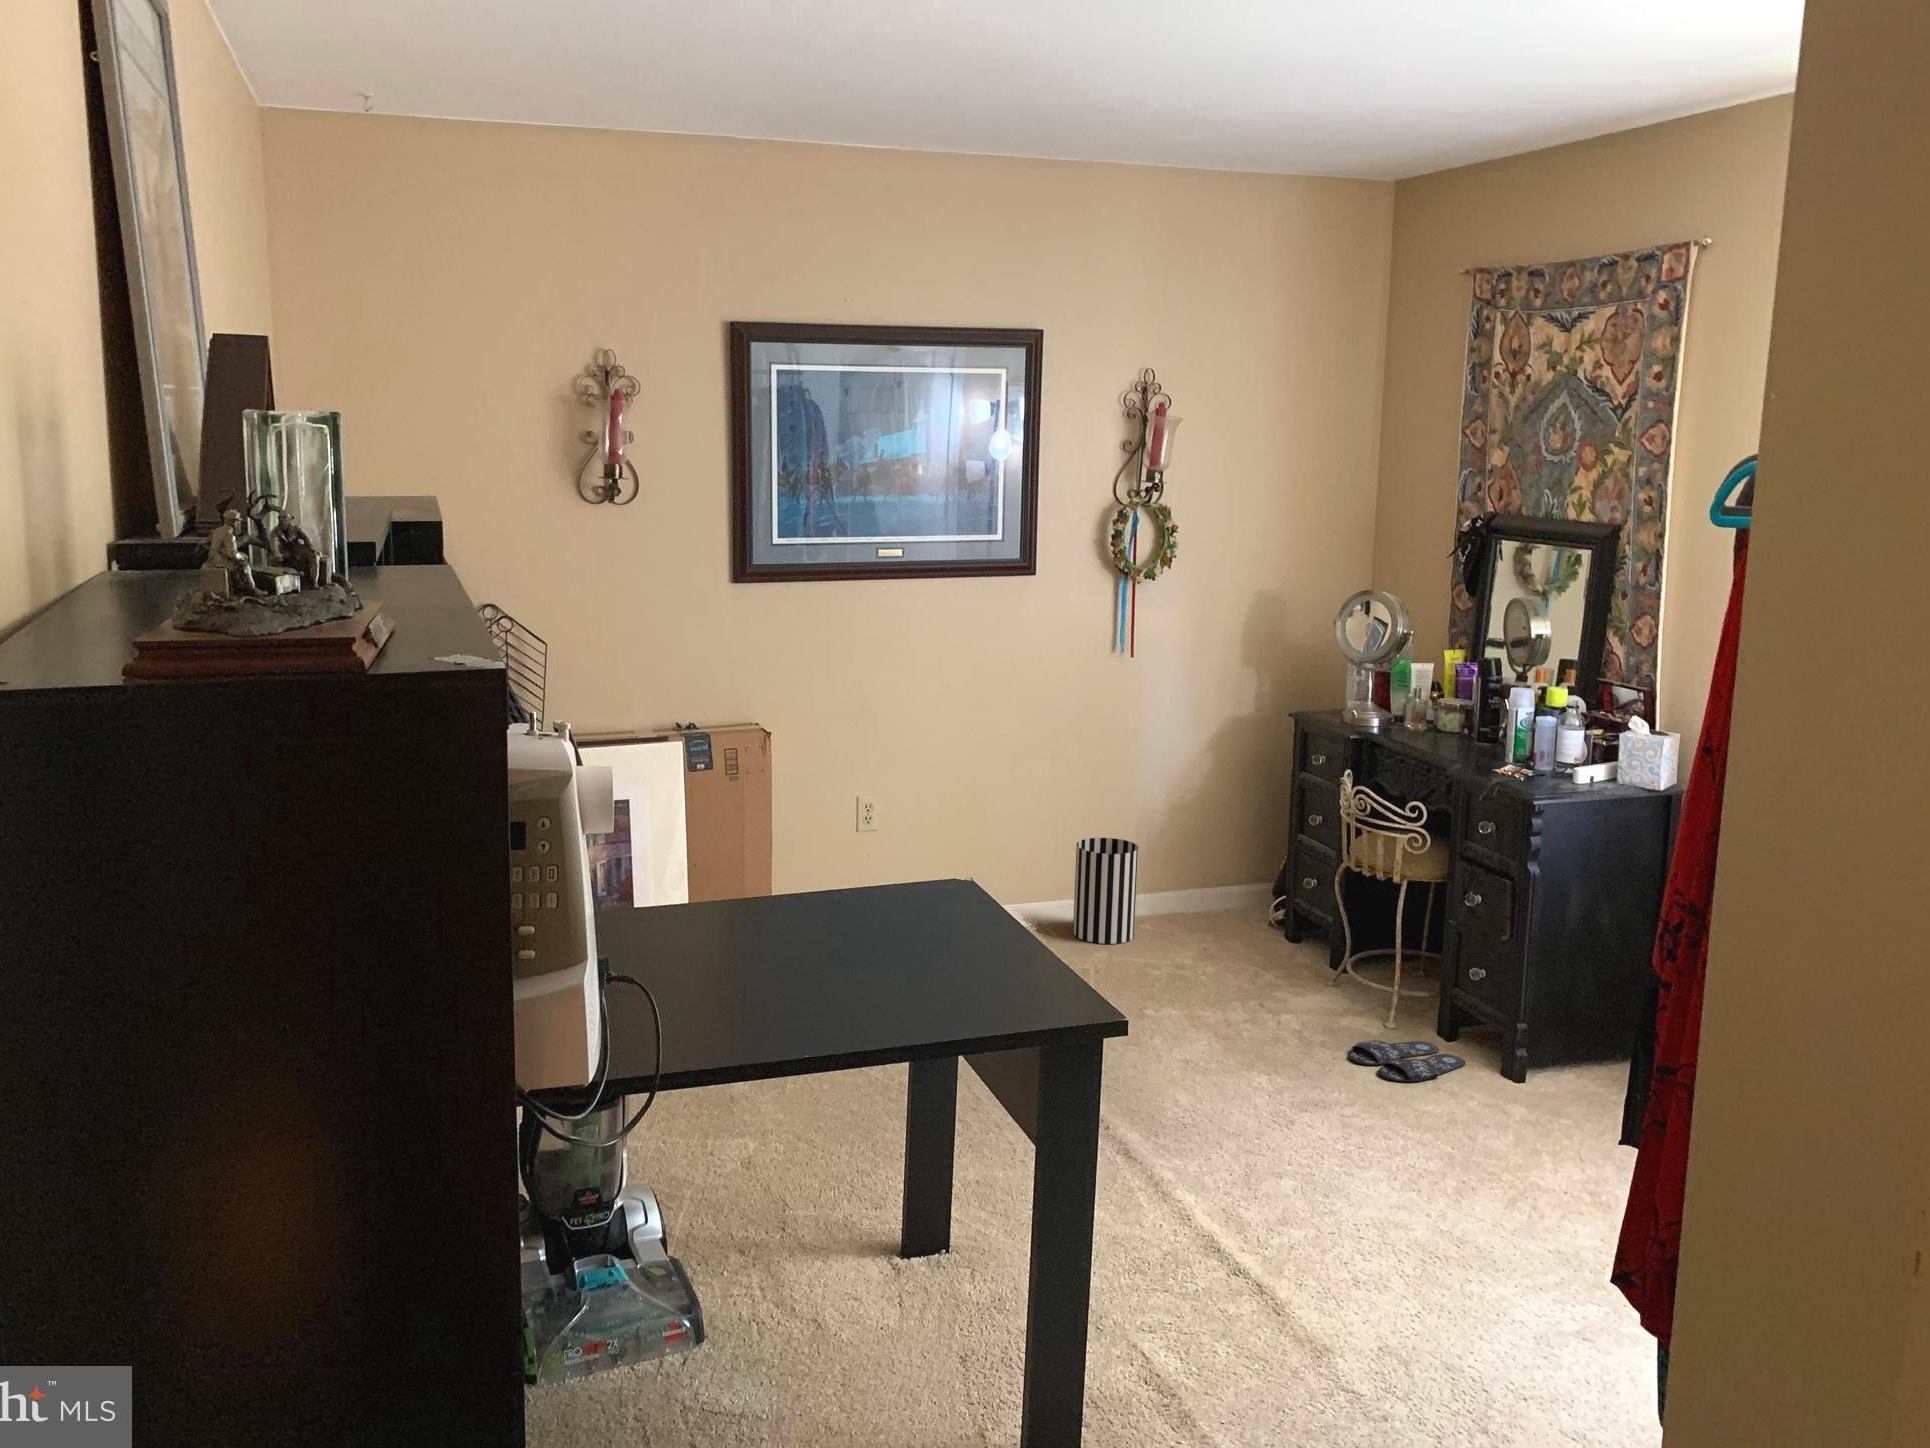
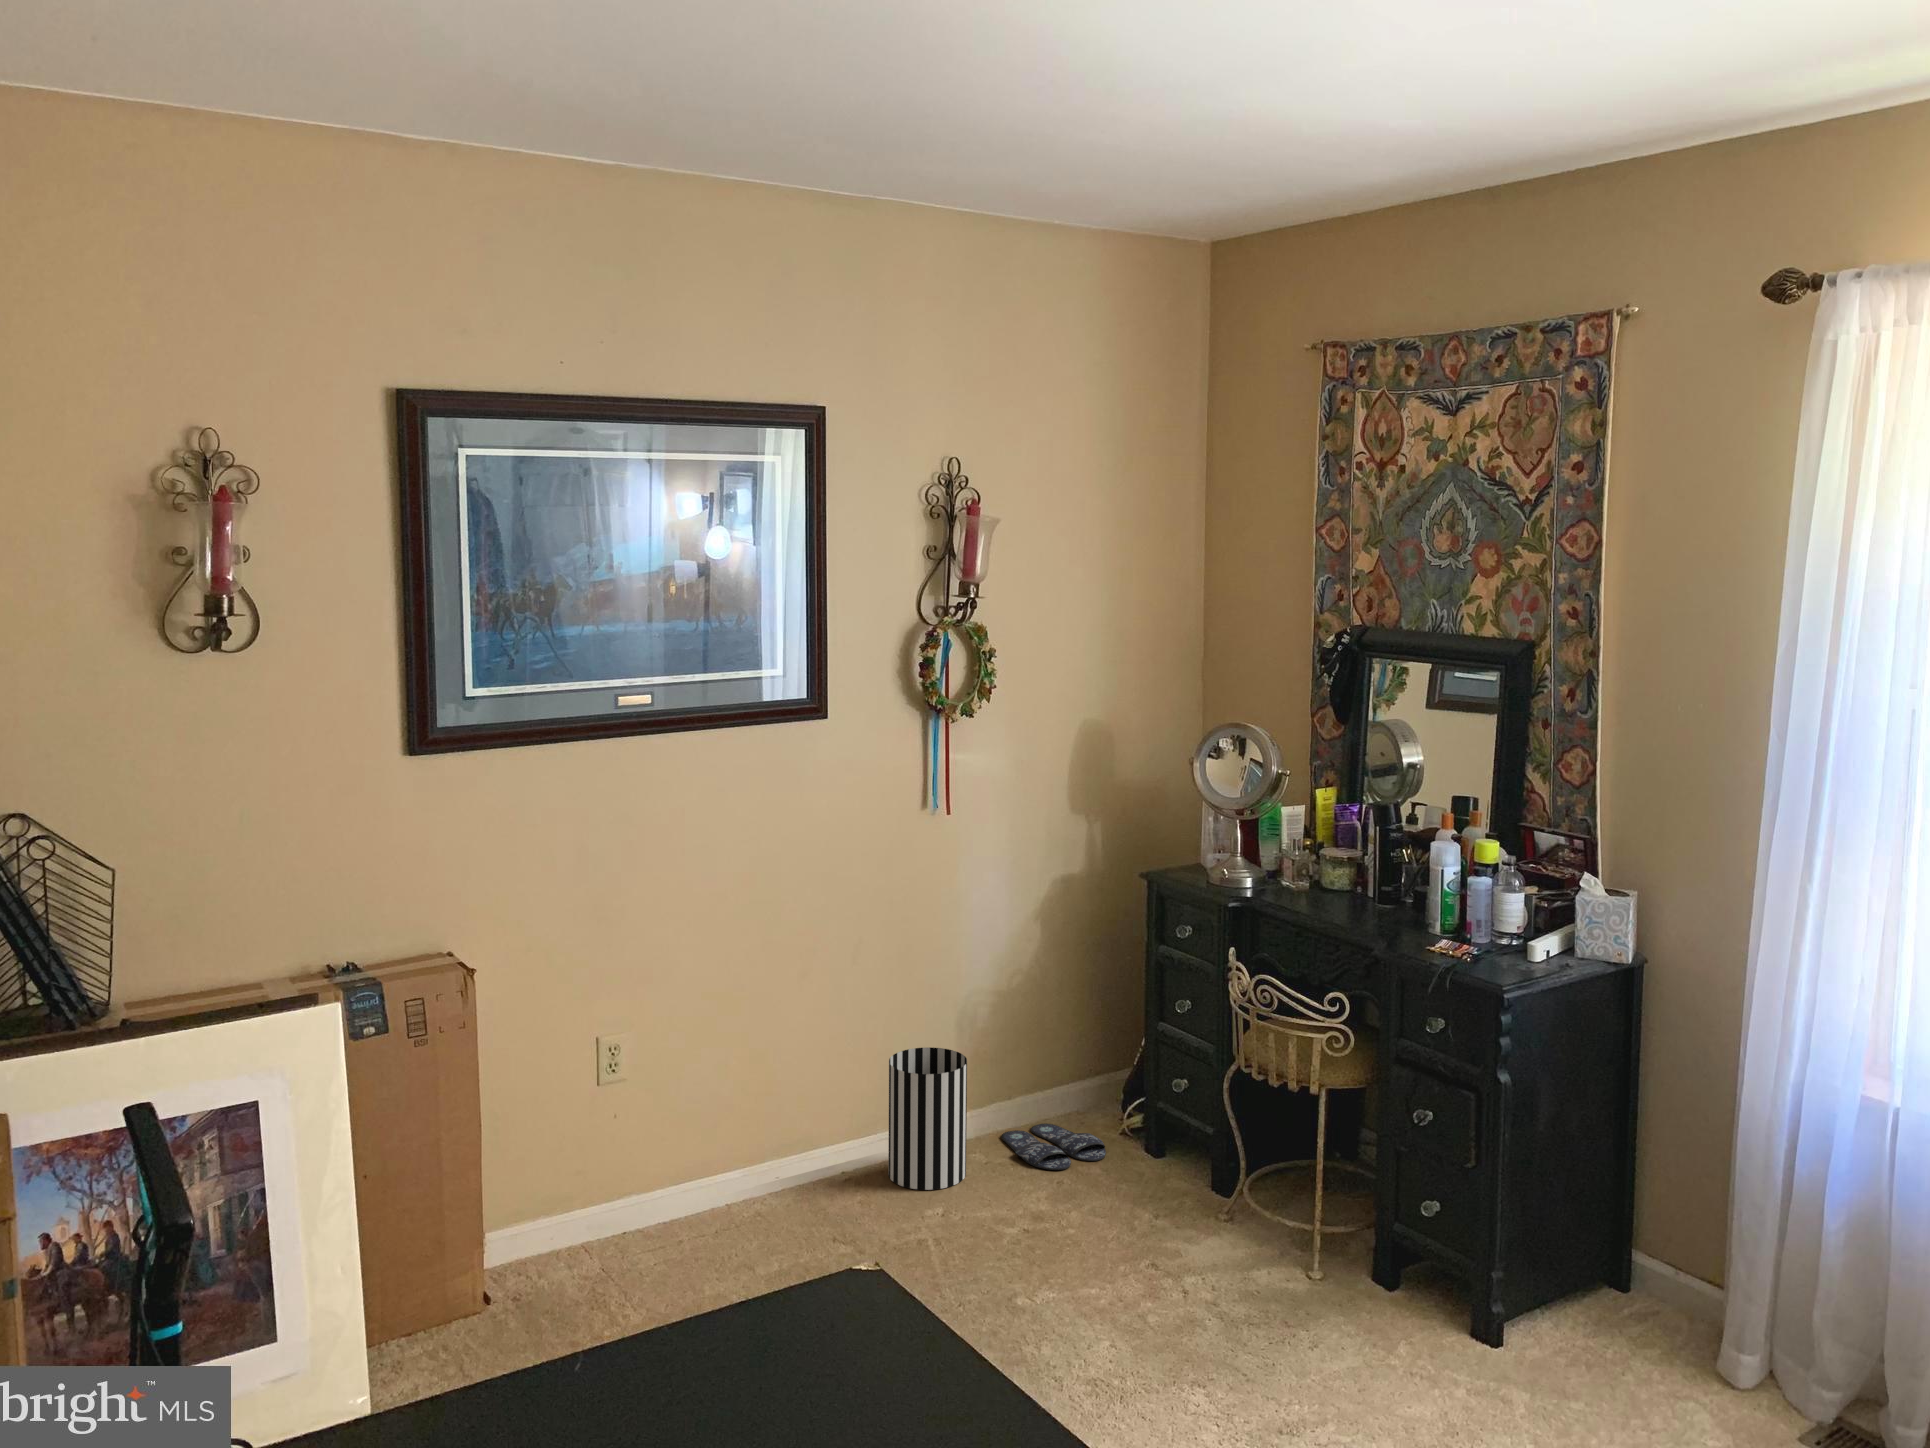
slippers: present [1349,1040,1465,1082] -> present [1001,1123,1106,1170]

